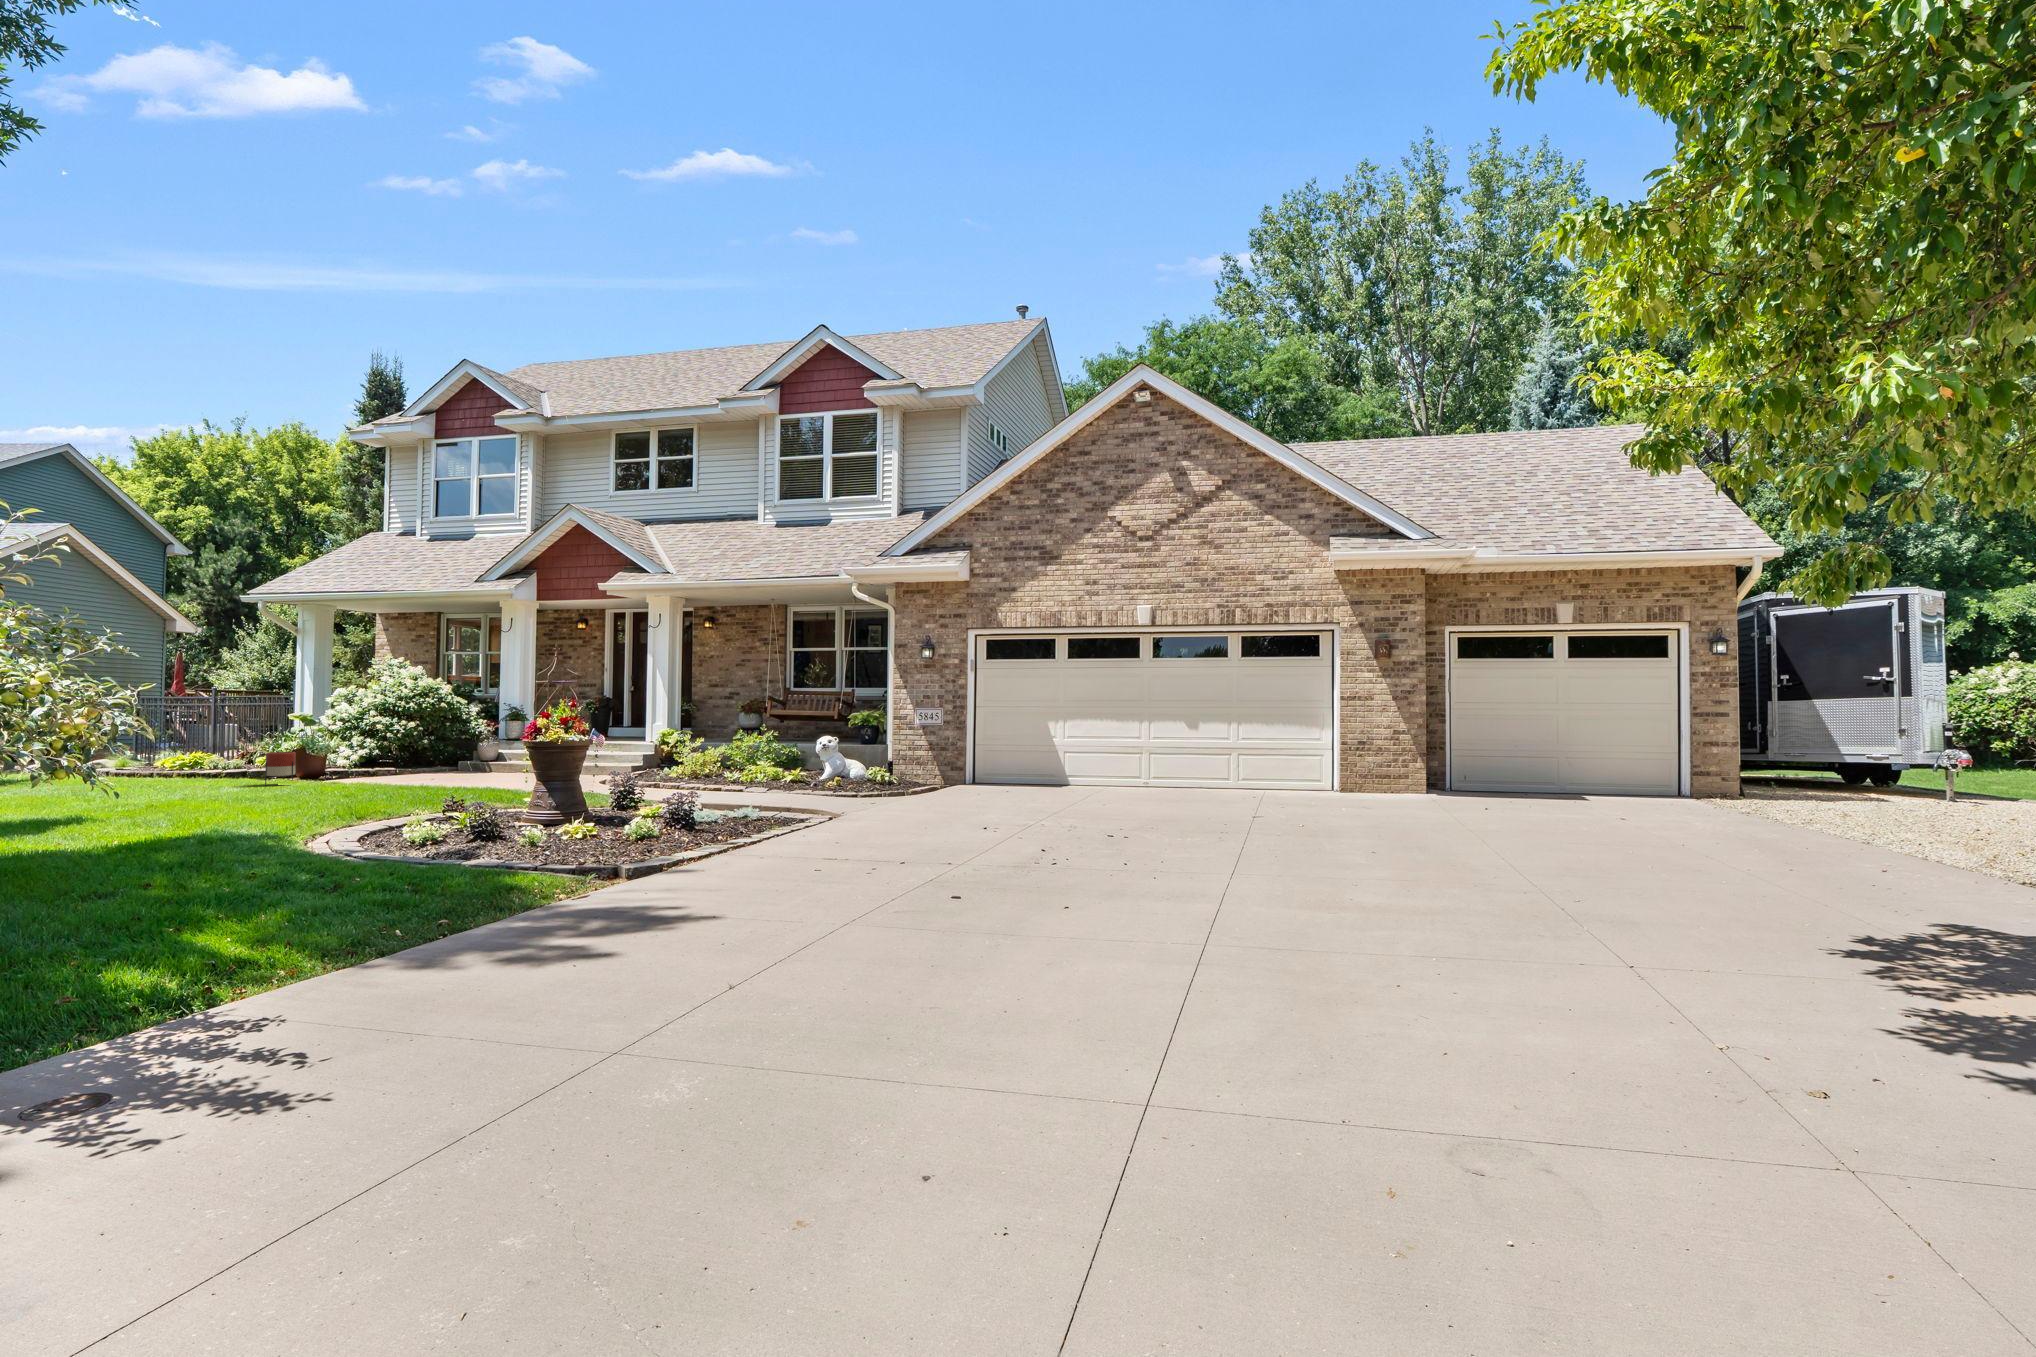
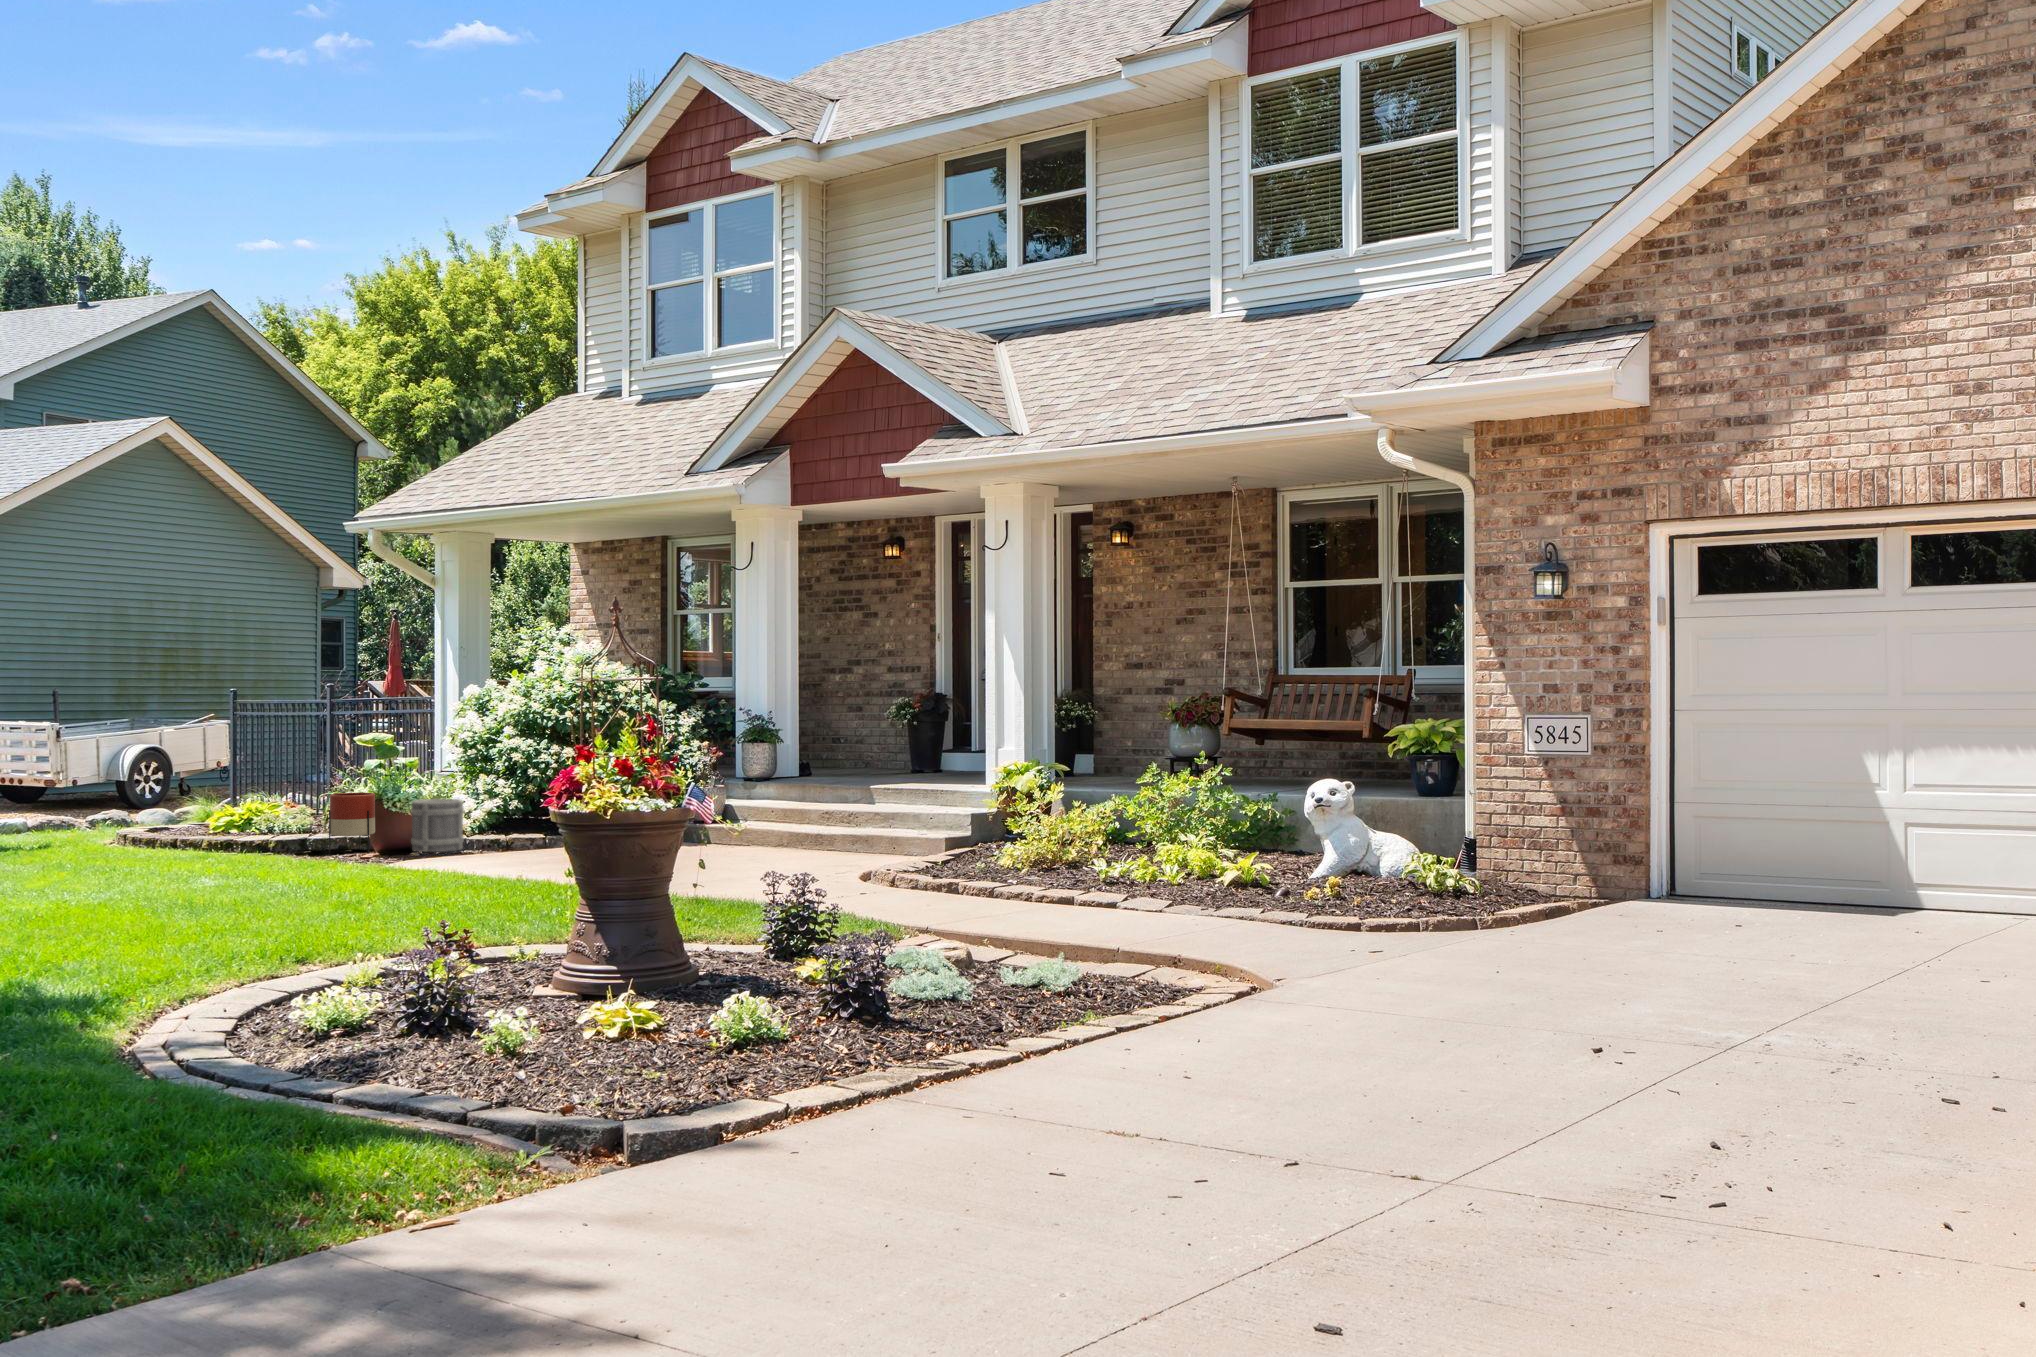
bucket: none [319,755,353,784] -> present [411,799,464,852]

